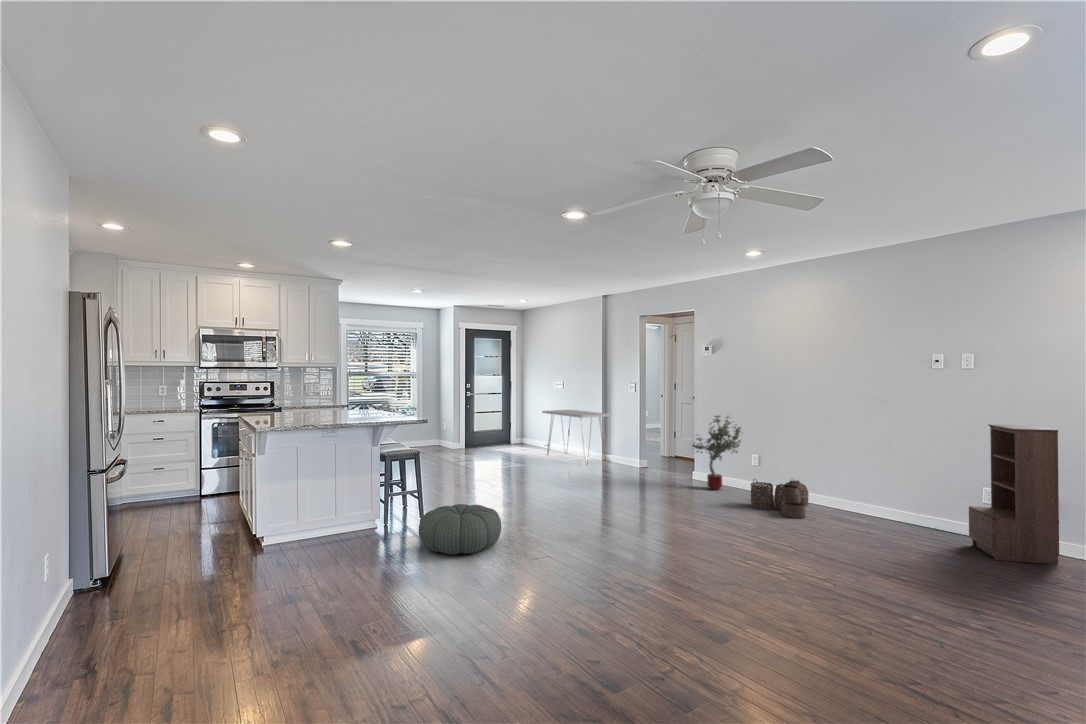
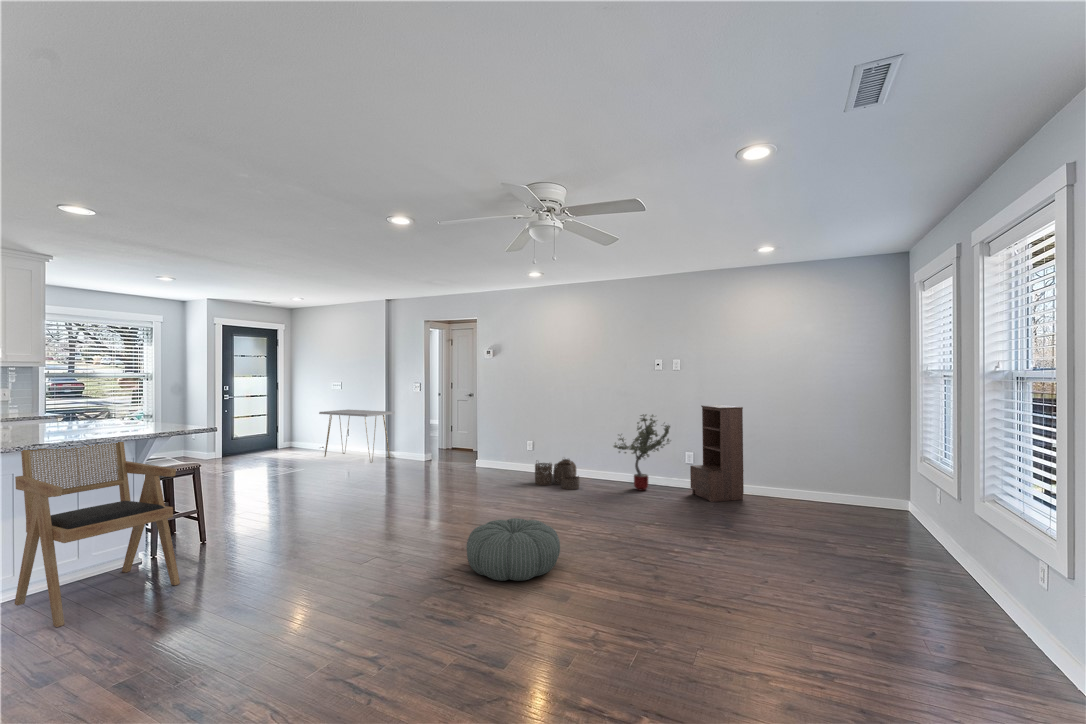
potted tree: present [692,416,741,490] -> present [614,414,670,491]
armchair: none [294,425,392,567] -> present [15,442,180,627]
pouf: present [419,504,501,555] -> present [467,518,560,581]

